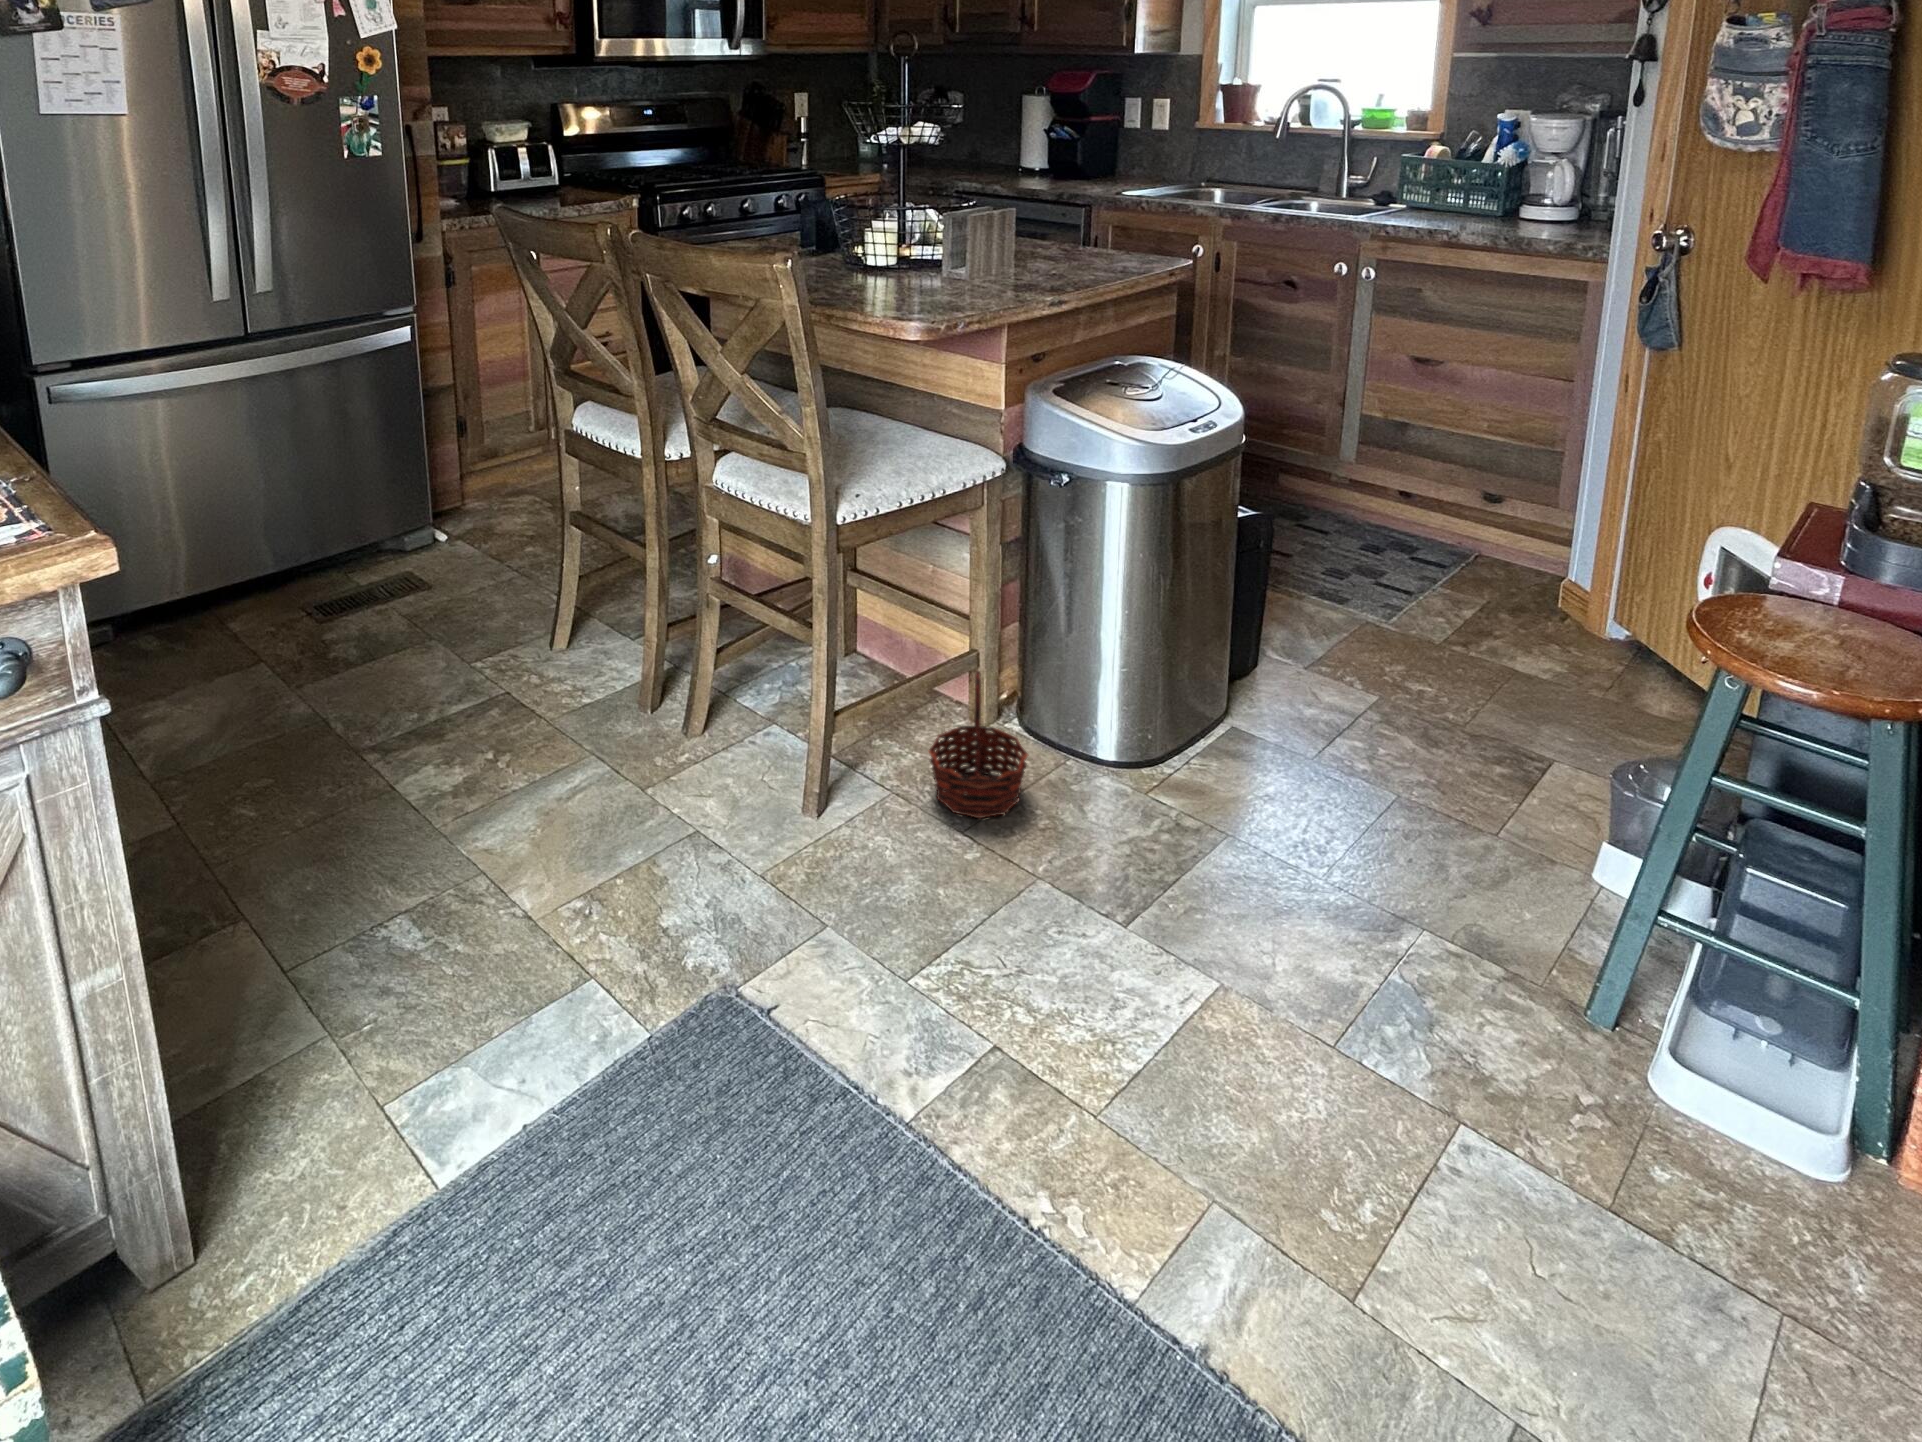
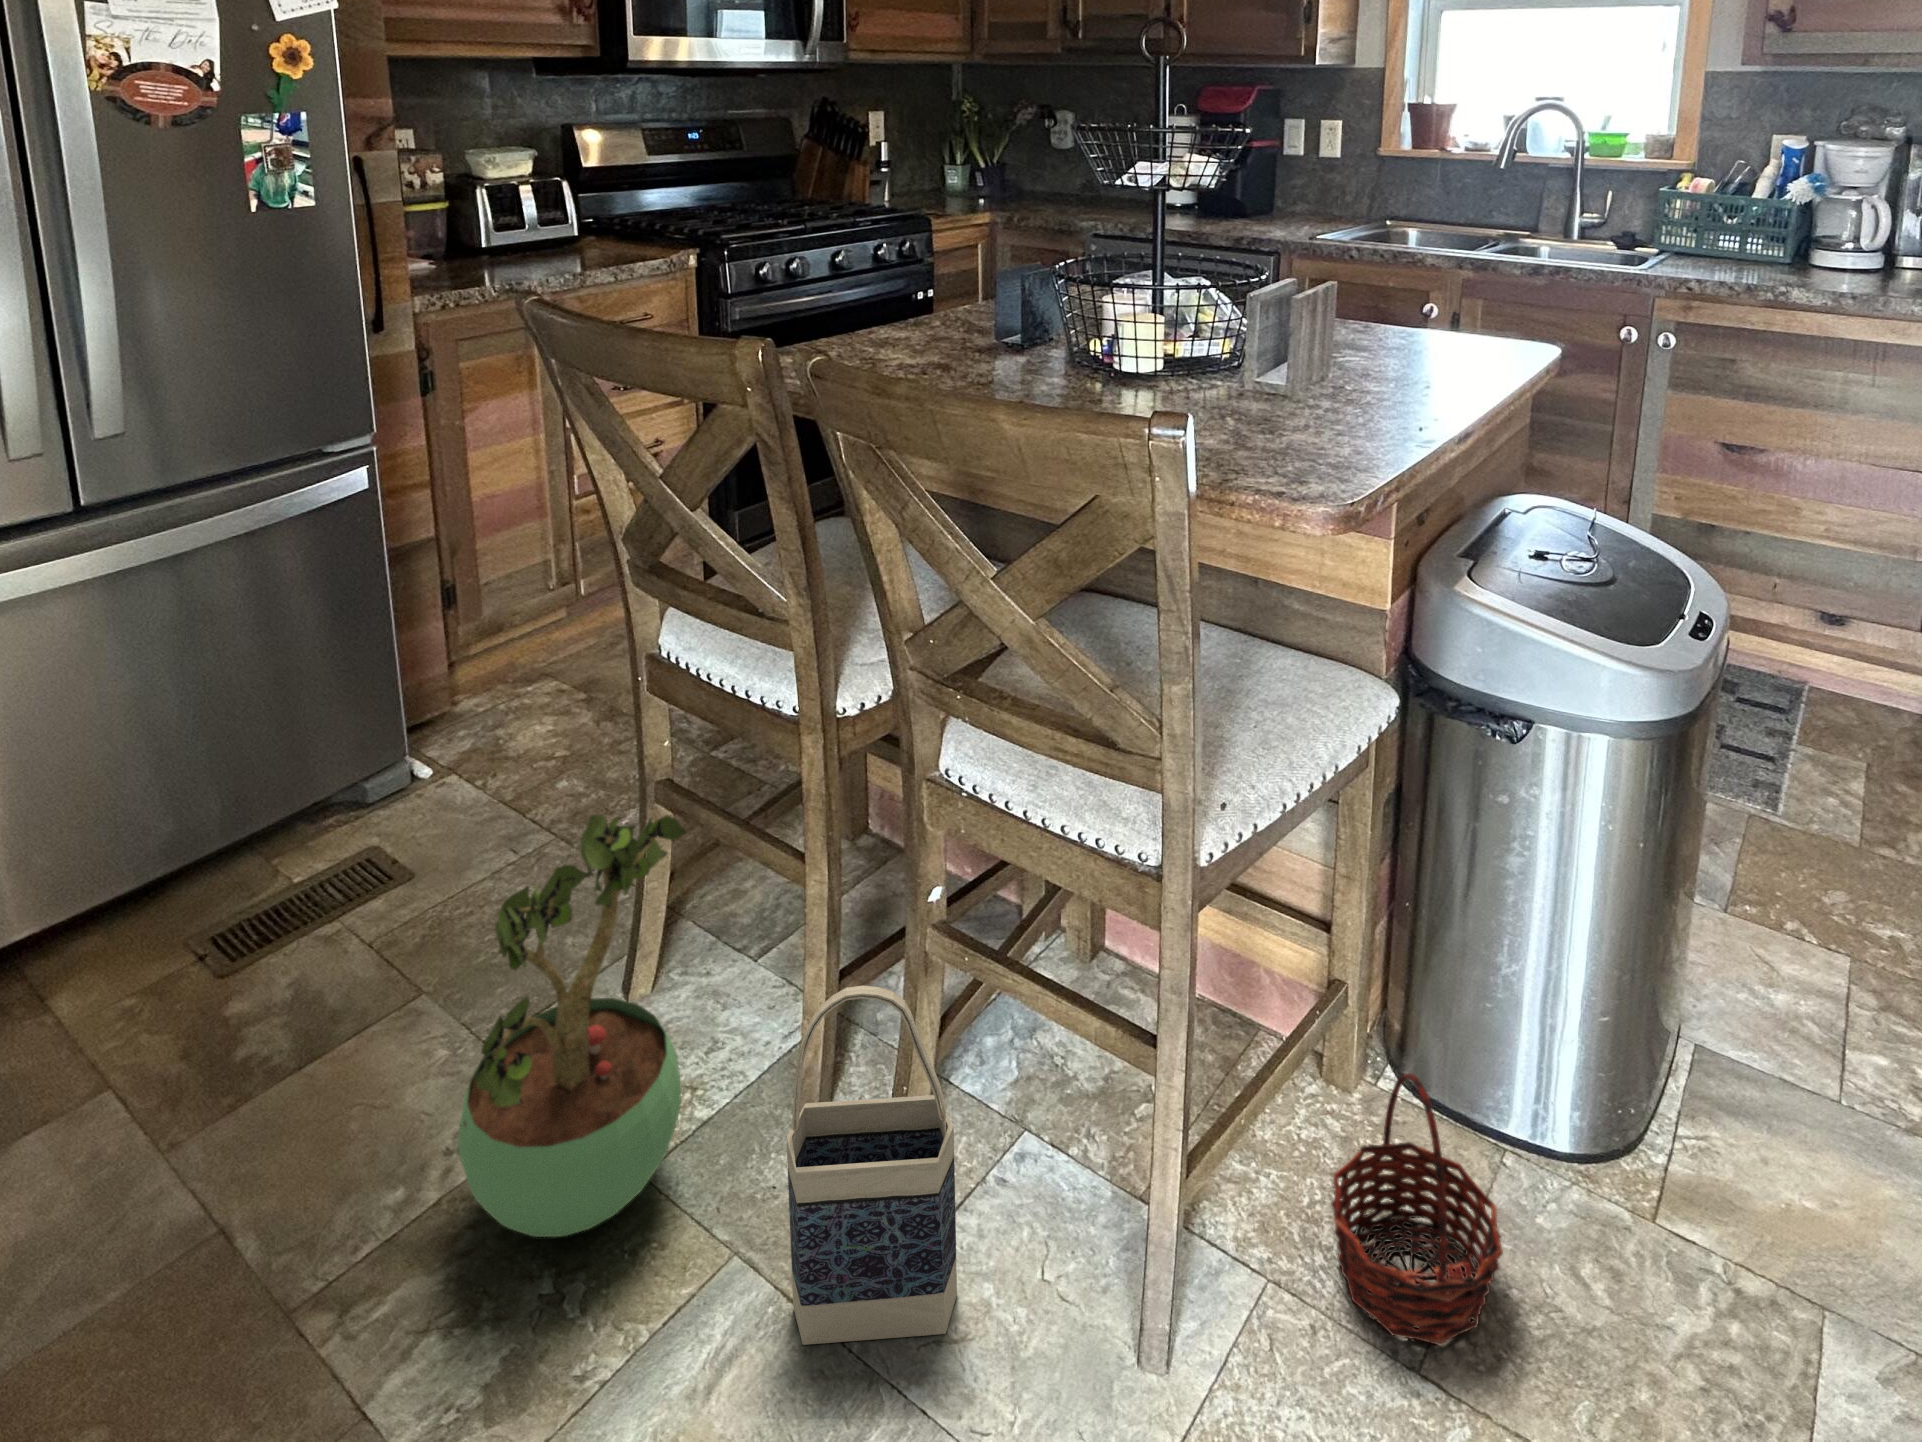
potted plant: none [449,497,579,732] -> present [458,814,686,1237]
bag: none [617,585,713,789] -> present [786,986,957,1345]

